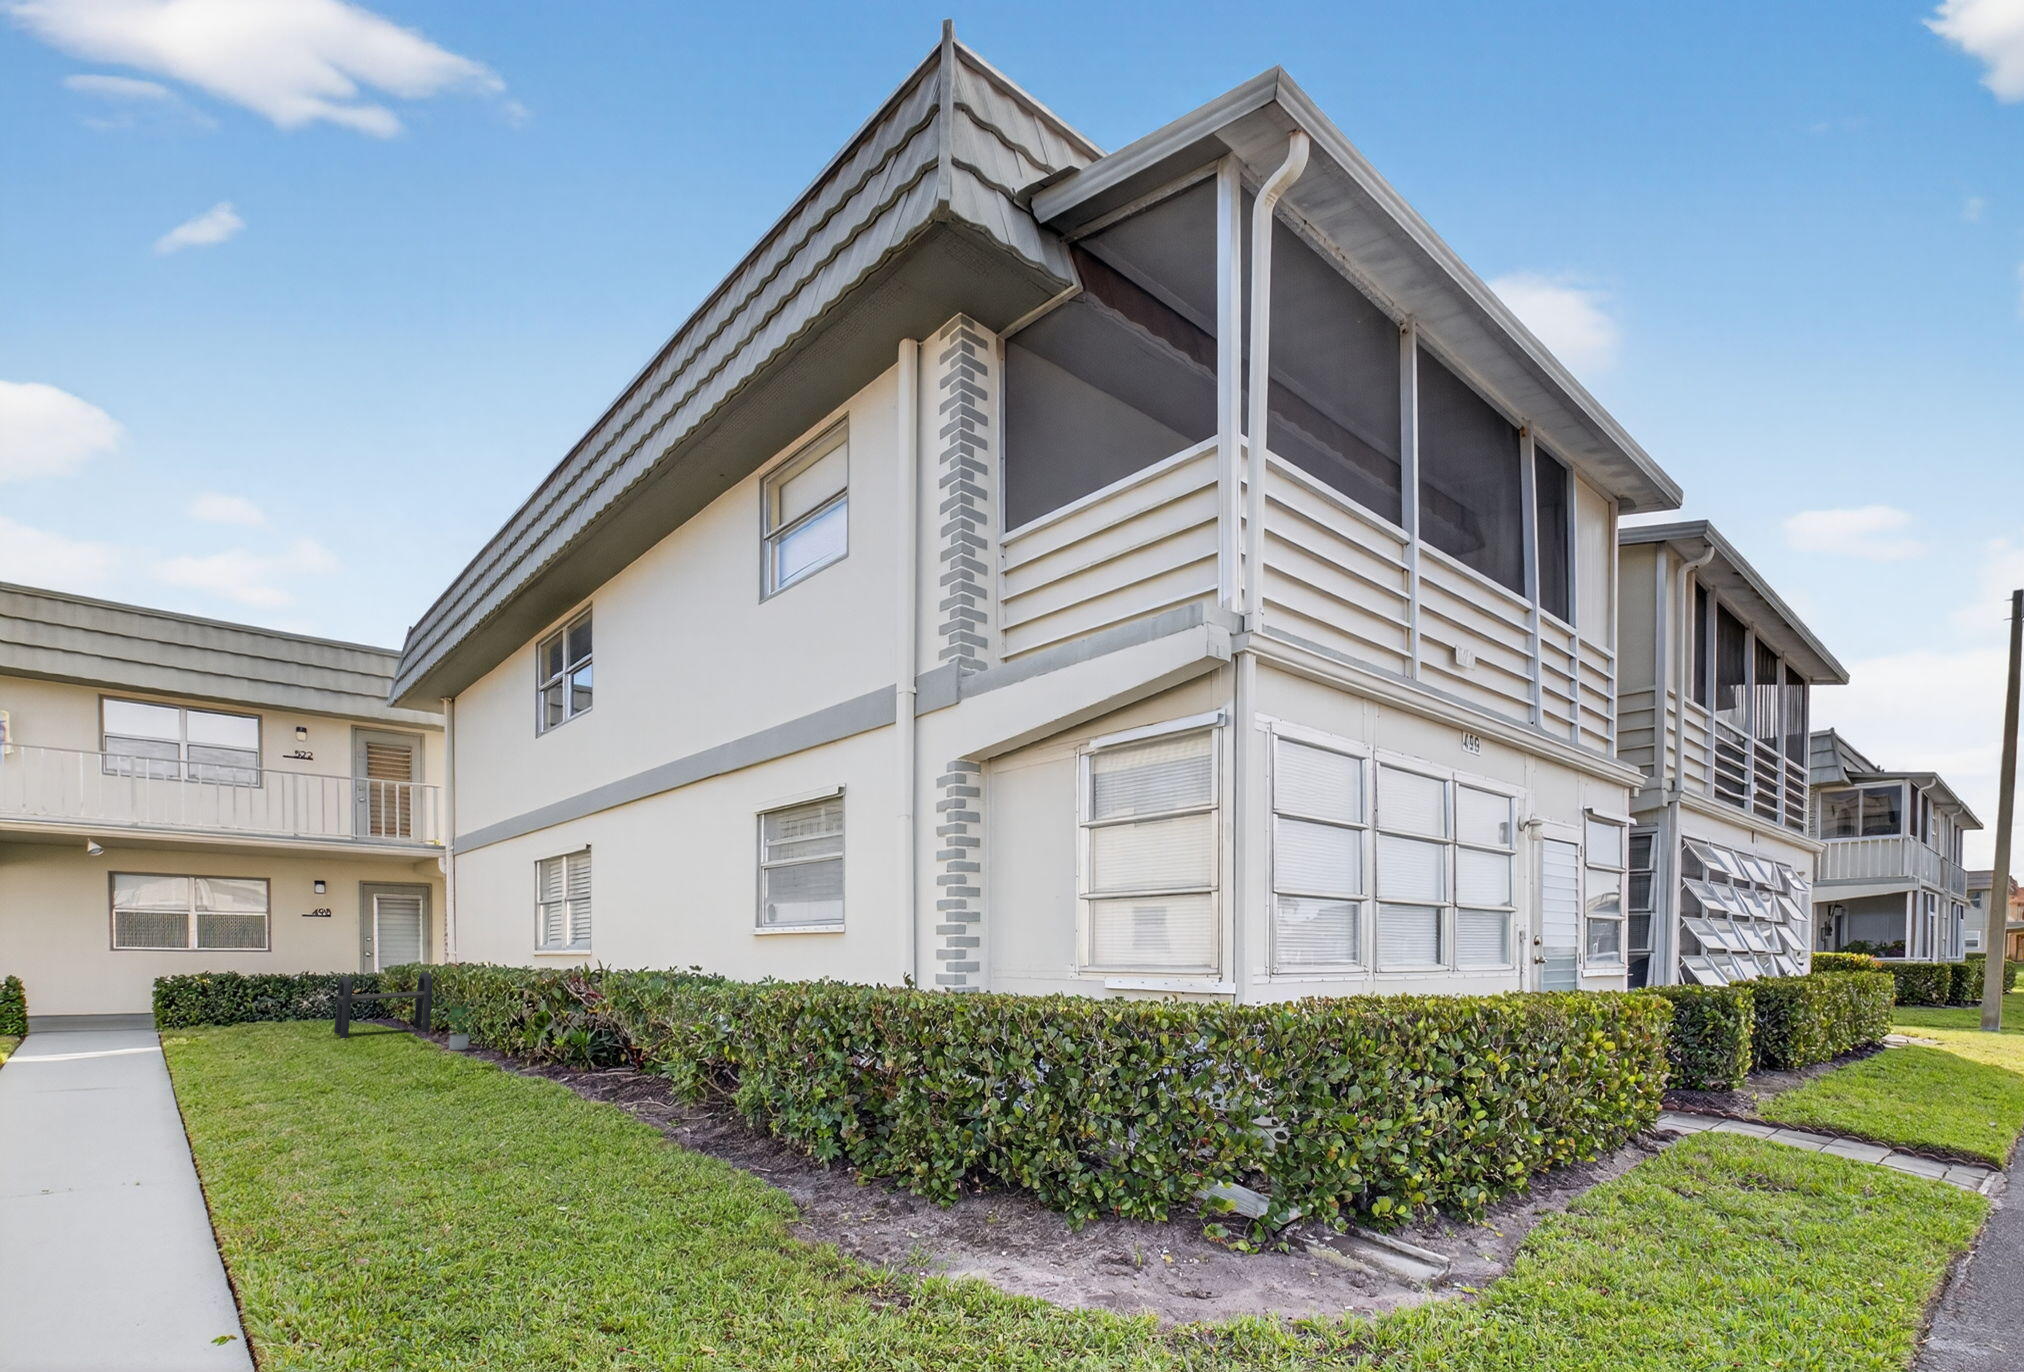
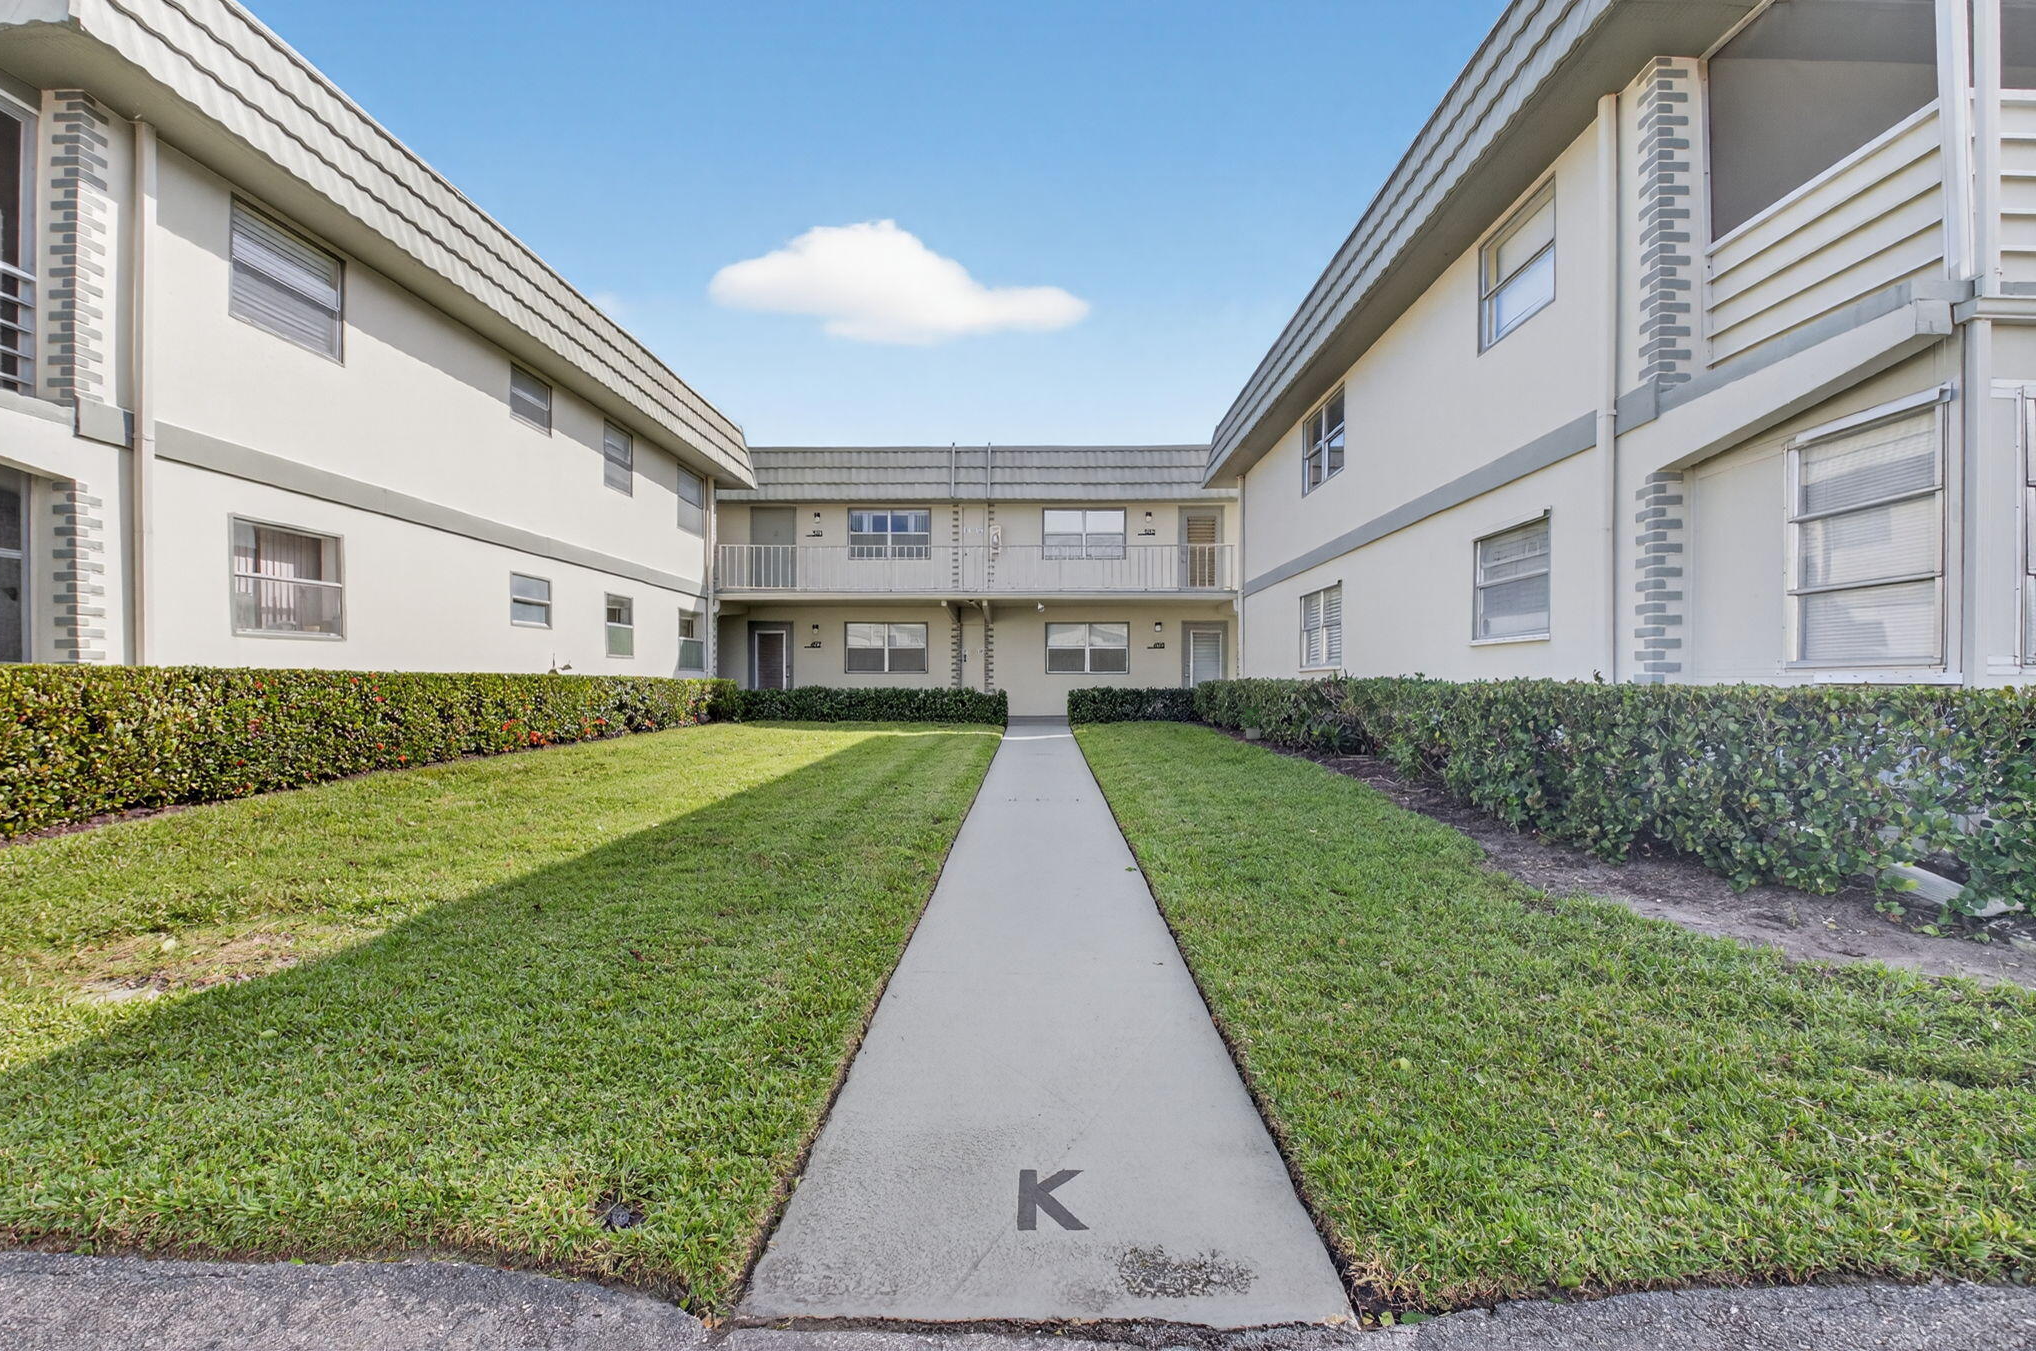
bench: present [334,972,432,1038] -> none [1173,685,1236,730]

